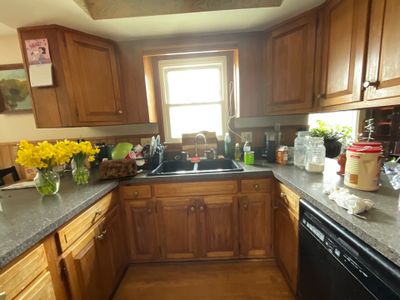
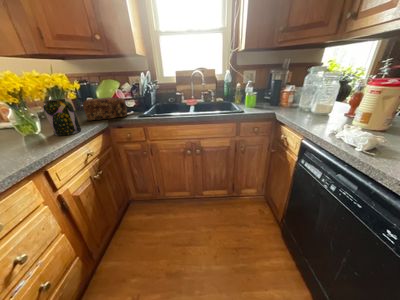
jar: none [66,162,94,196] -> present [43,99,81,136]

